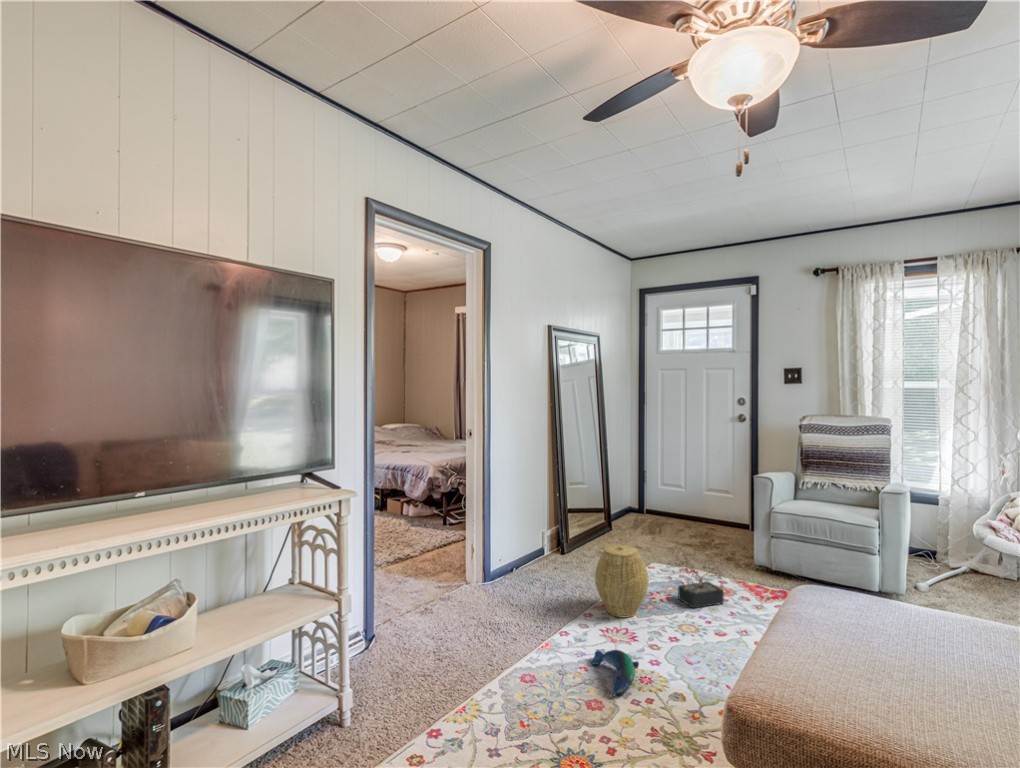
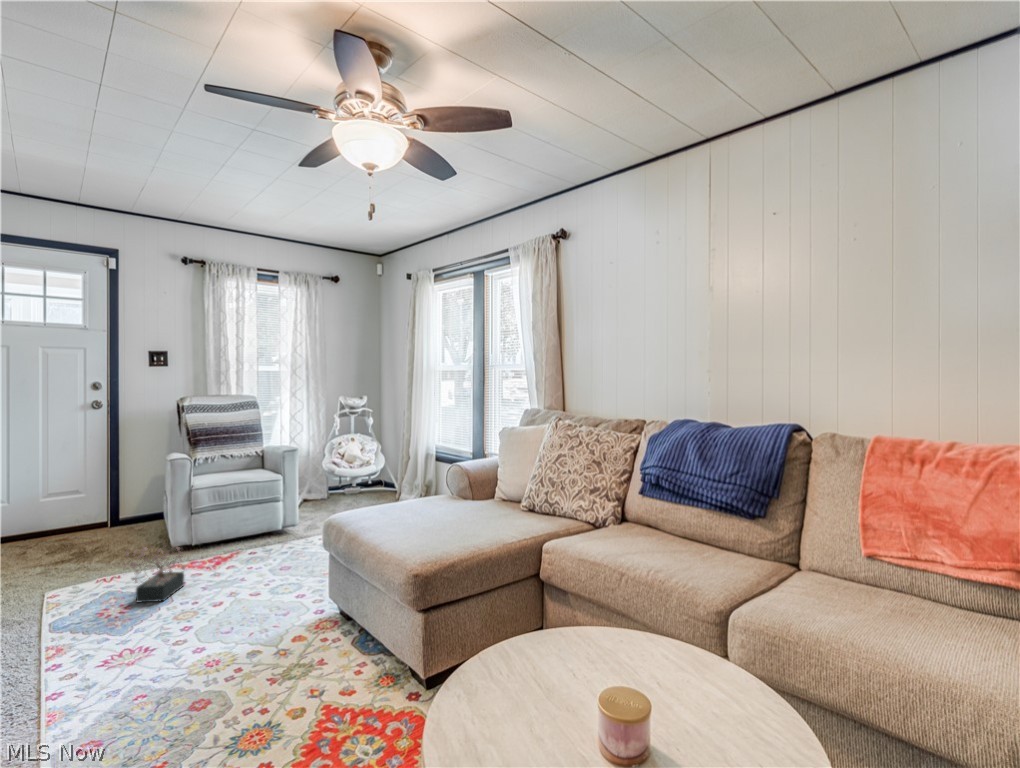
woven basket: present [595,545,649,617] -> none [47,557,131,650]
plush toy: present [591,650,639,697] -> none [137,647,216,687]

